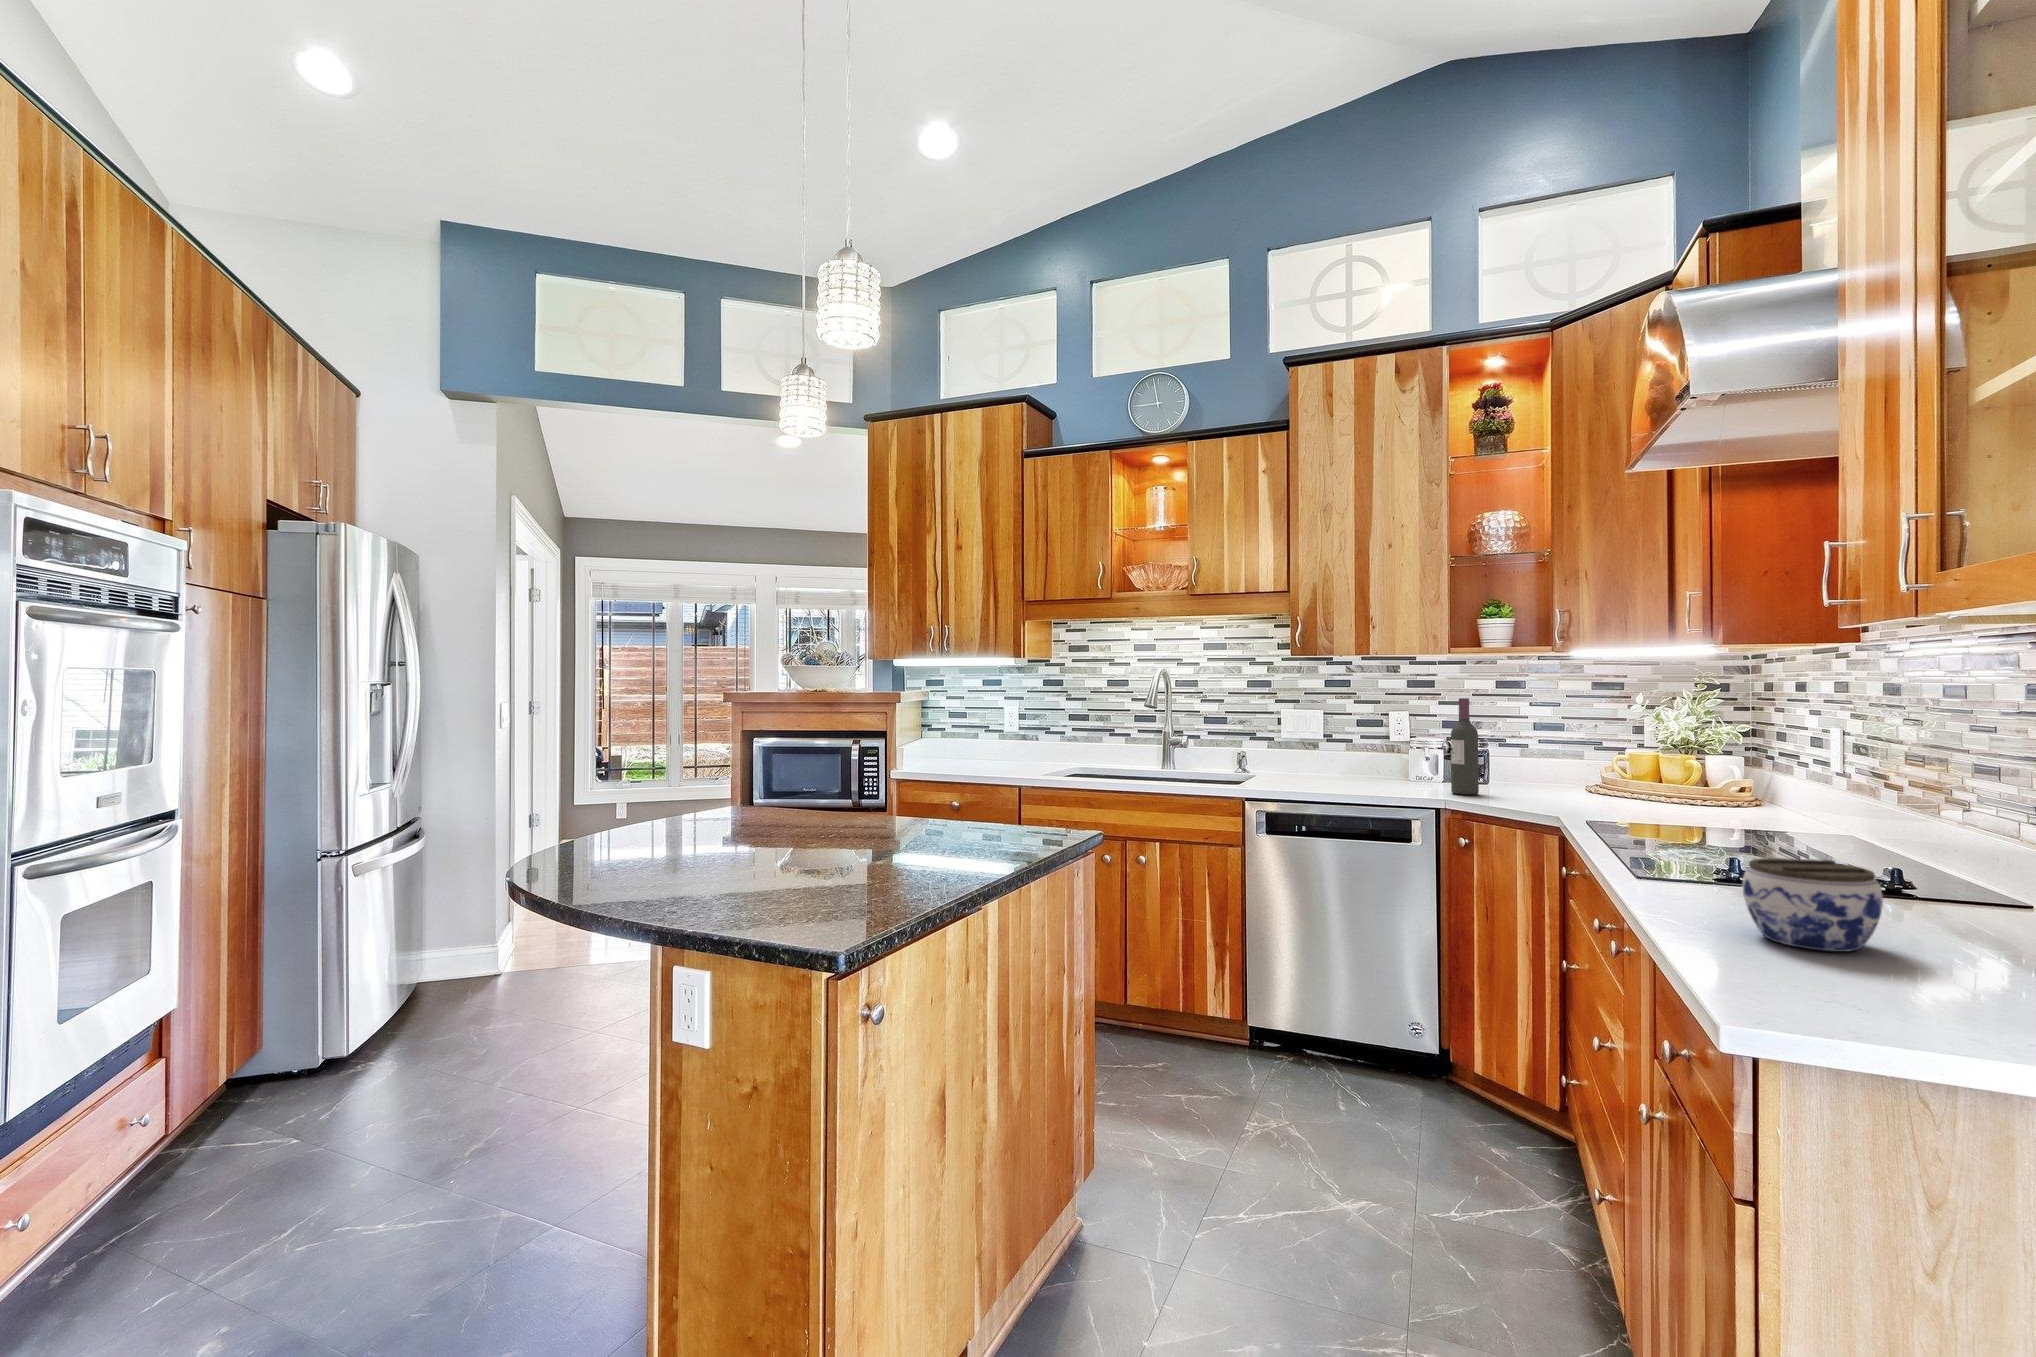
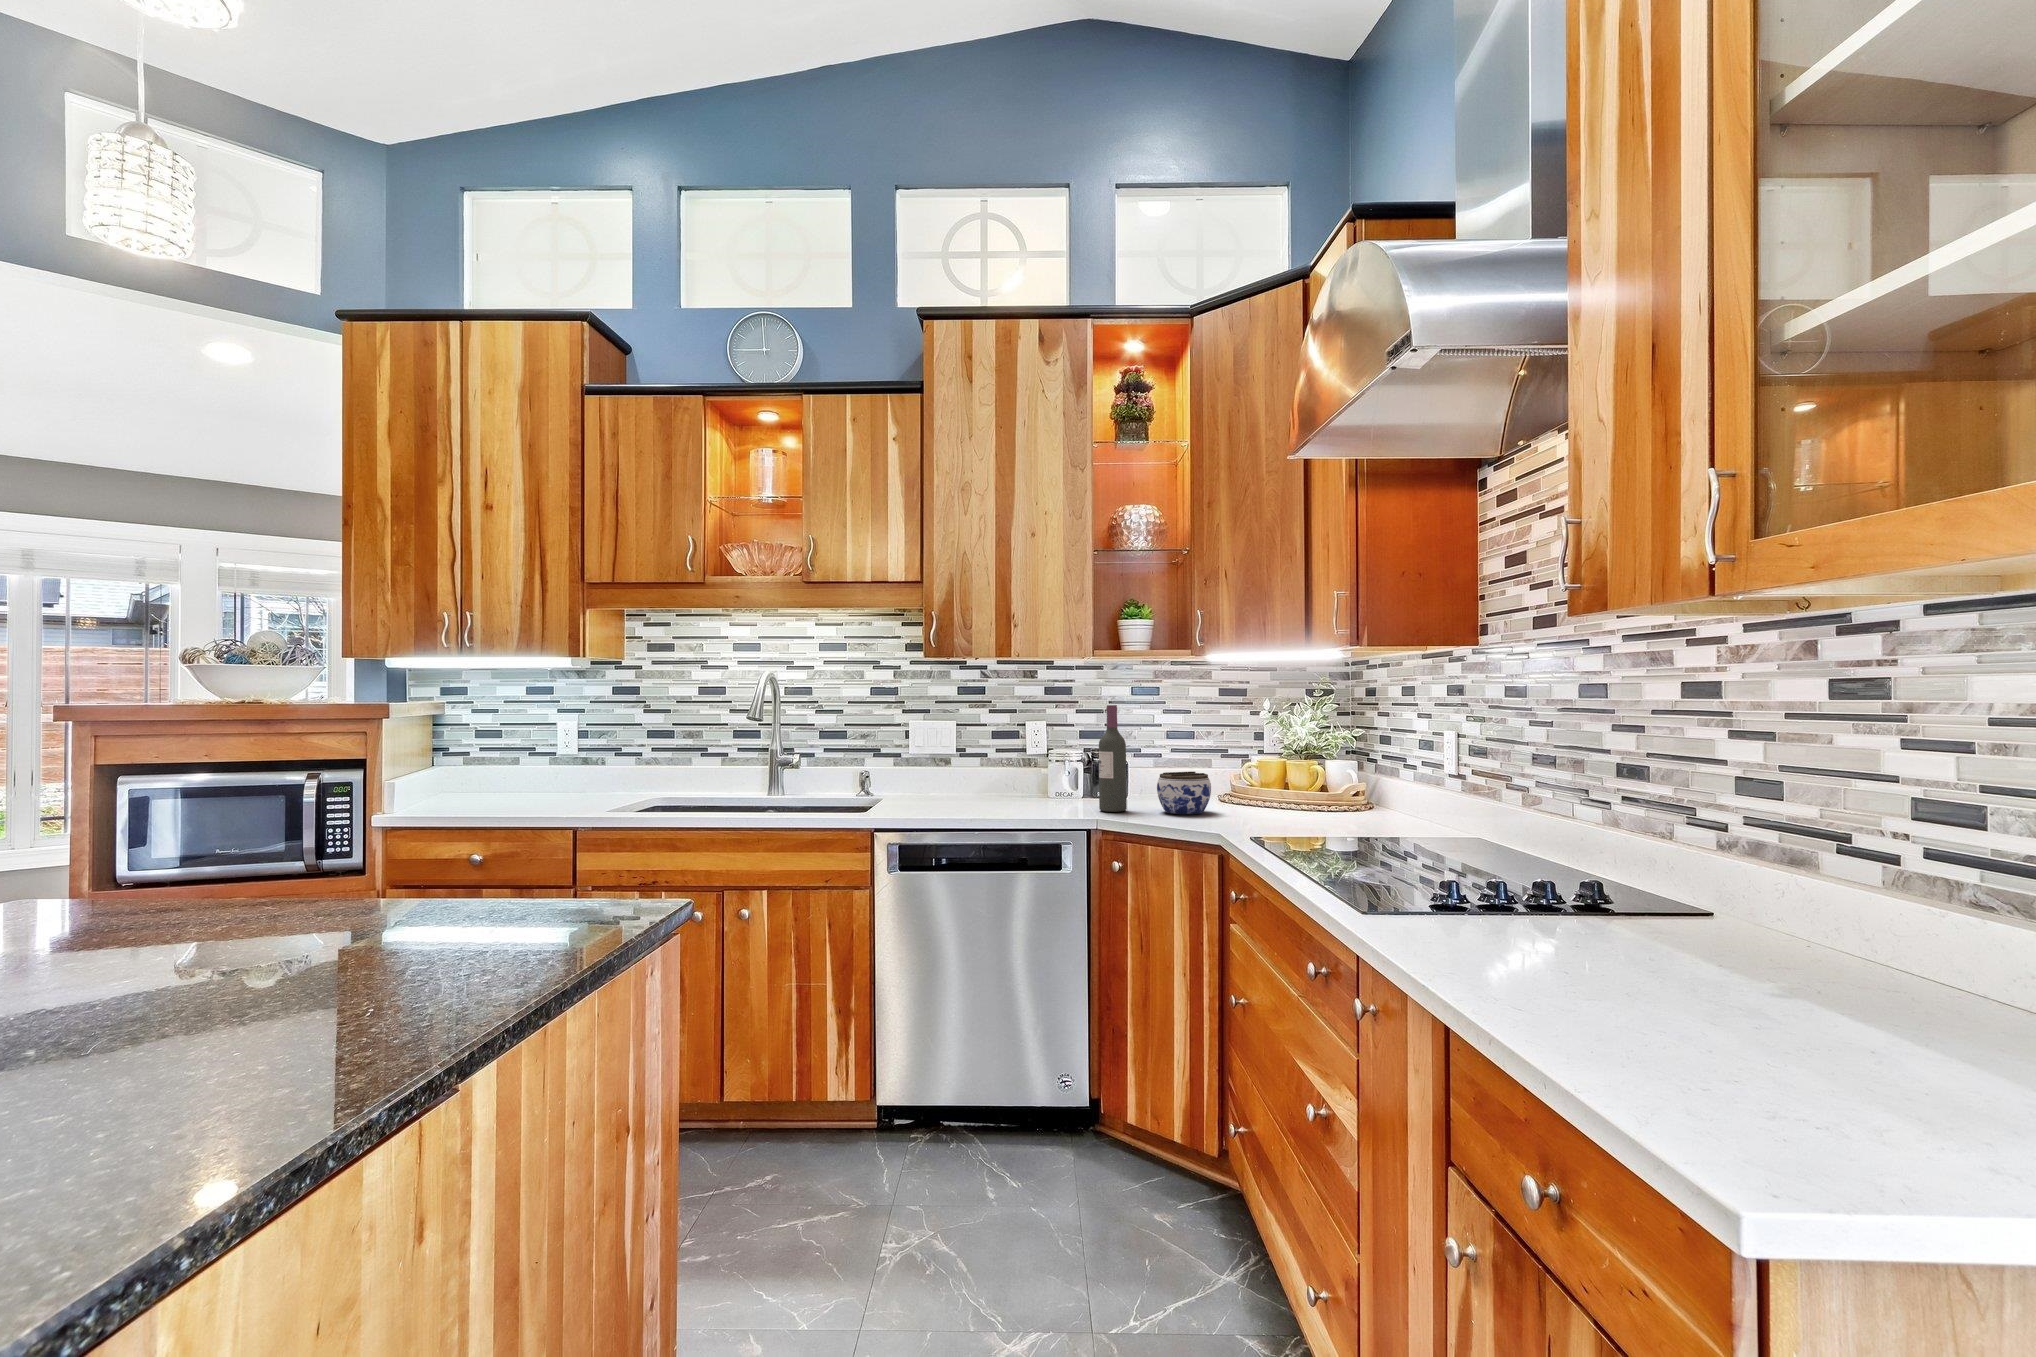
jar: present [1742,858,1883,952] -> present [1157,772,1211,814]

